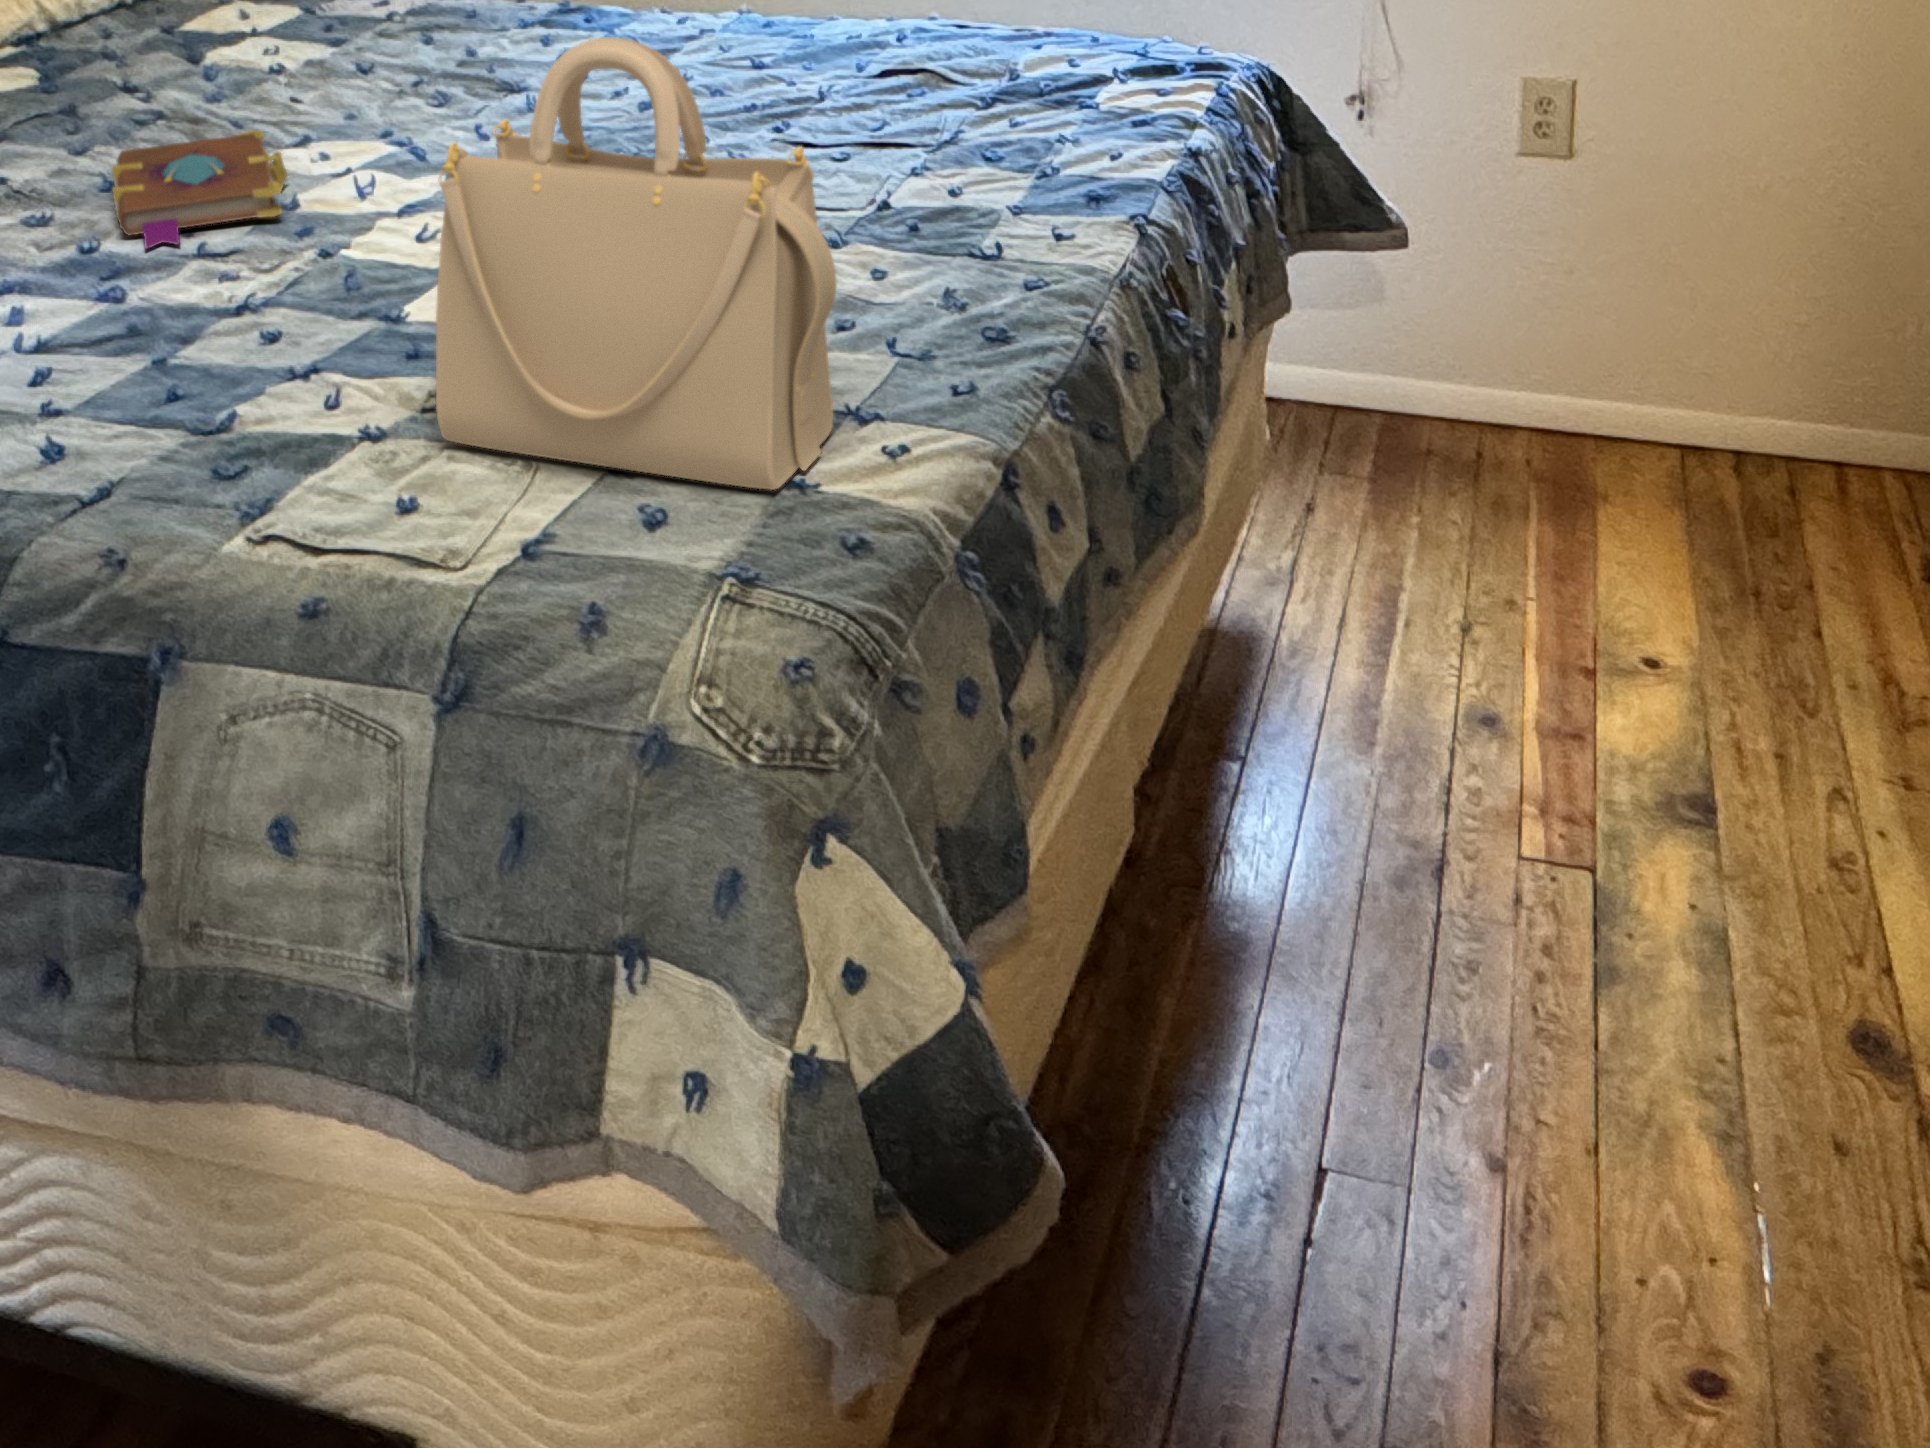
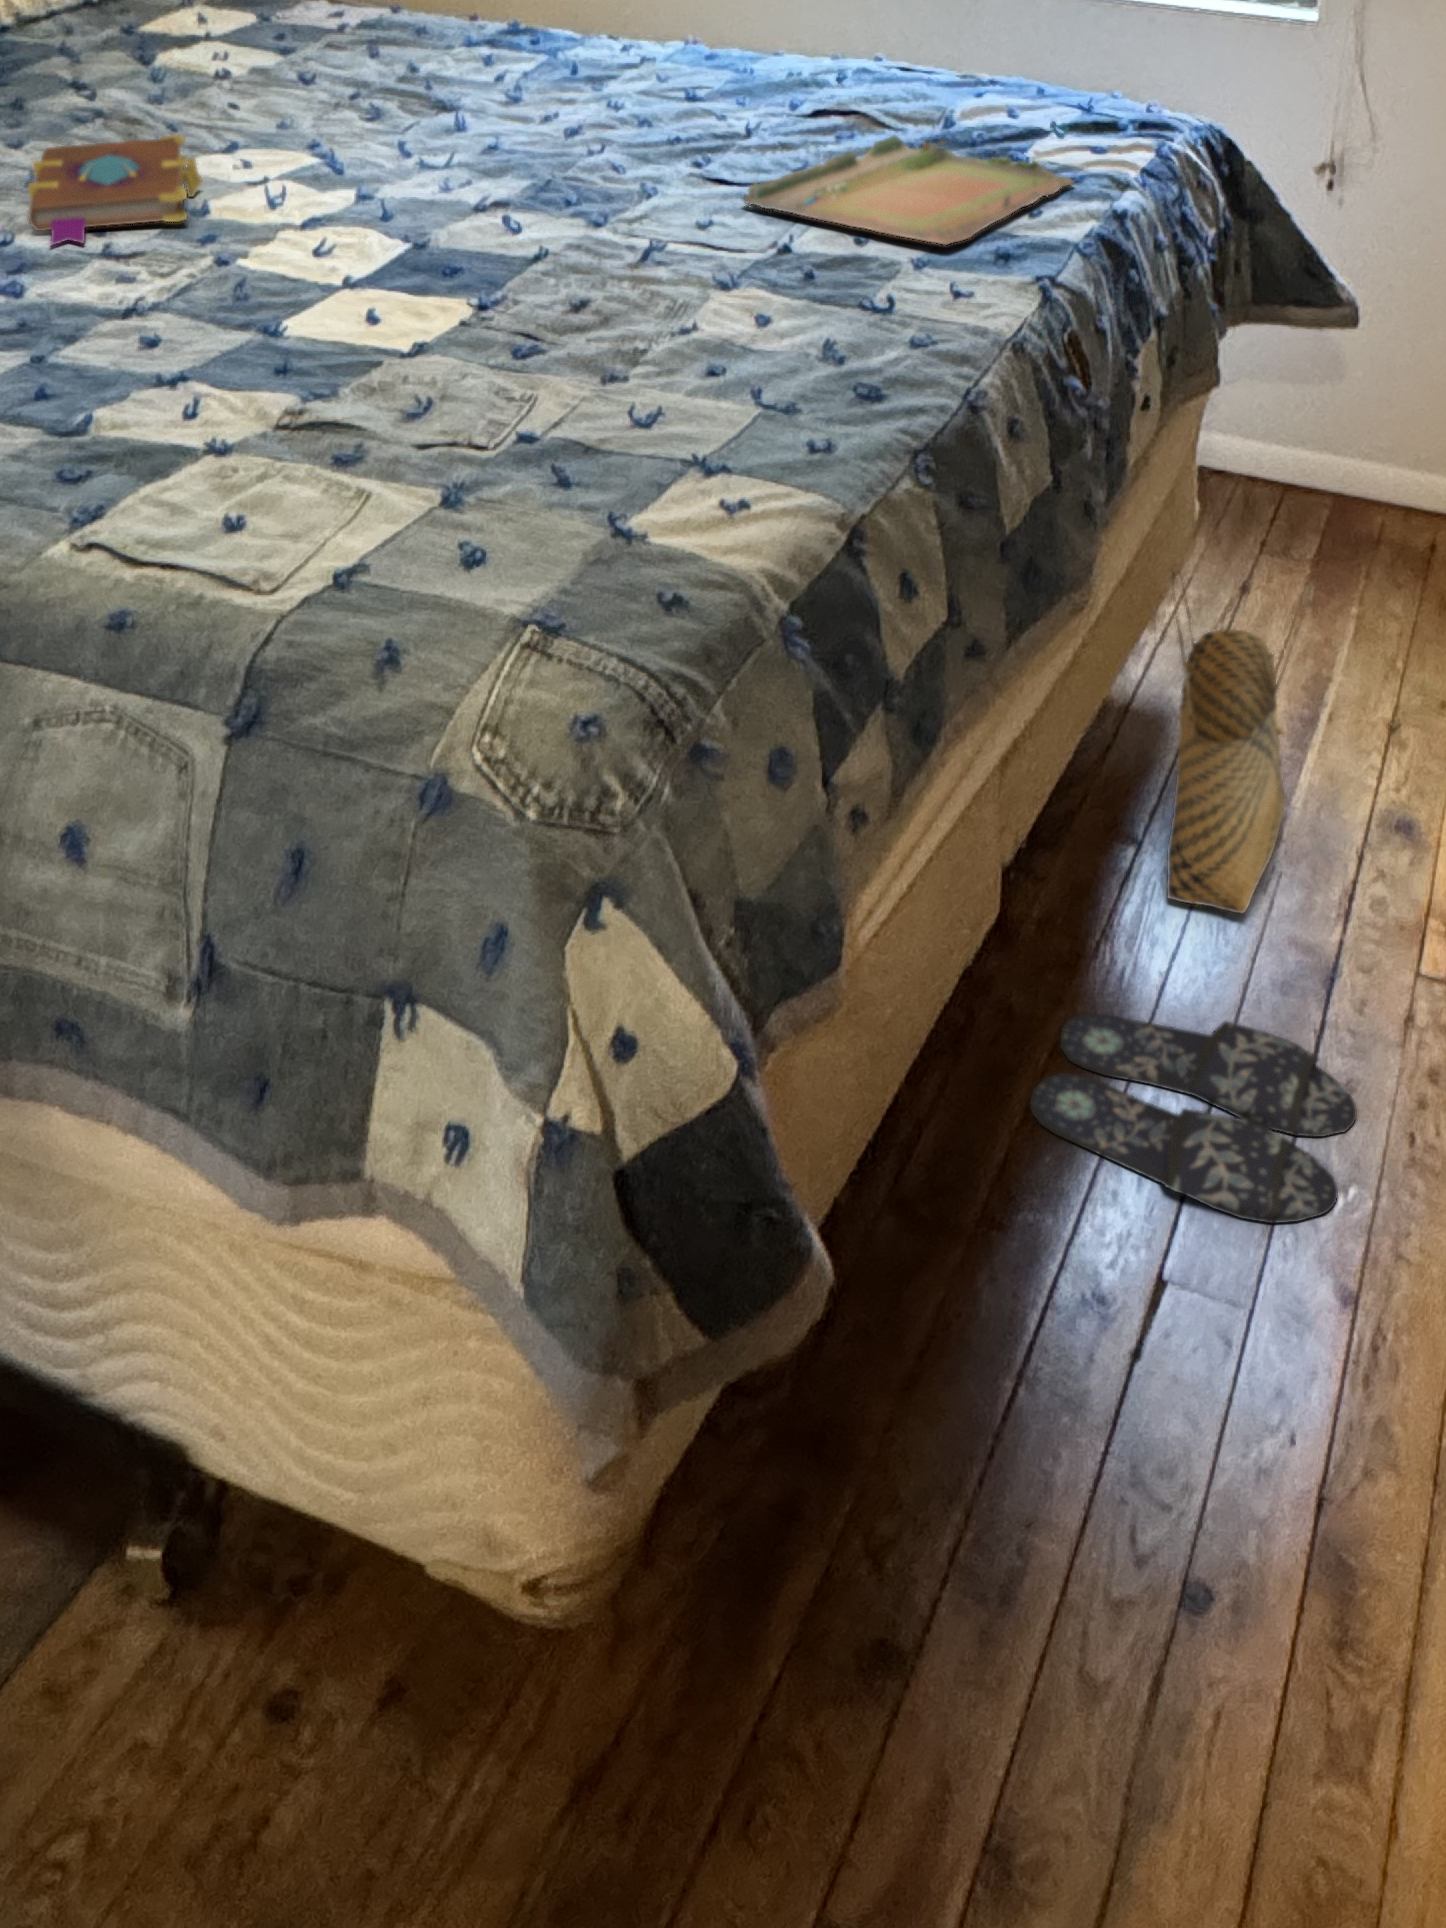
handbag: present [436,37,837,490] -> none [279,60,681,537]
tray: none [834,88,1149,191] -> present [743,135,1073,245]
woven basket: none [1263,483,1400,816] -> present [1167,567,1314,913]
slippers: none [1177,918,1484,1104] -> present [1030,1013,1357,1223]

